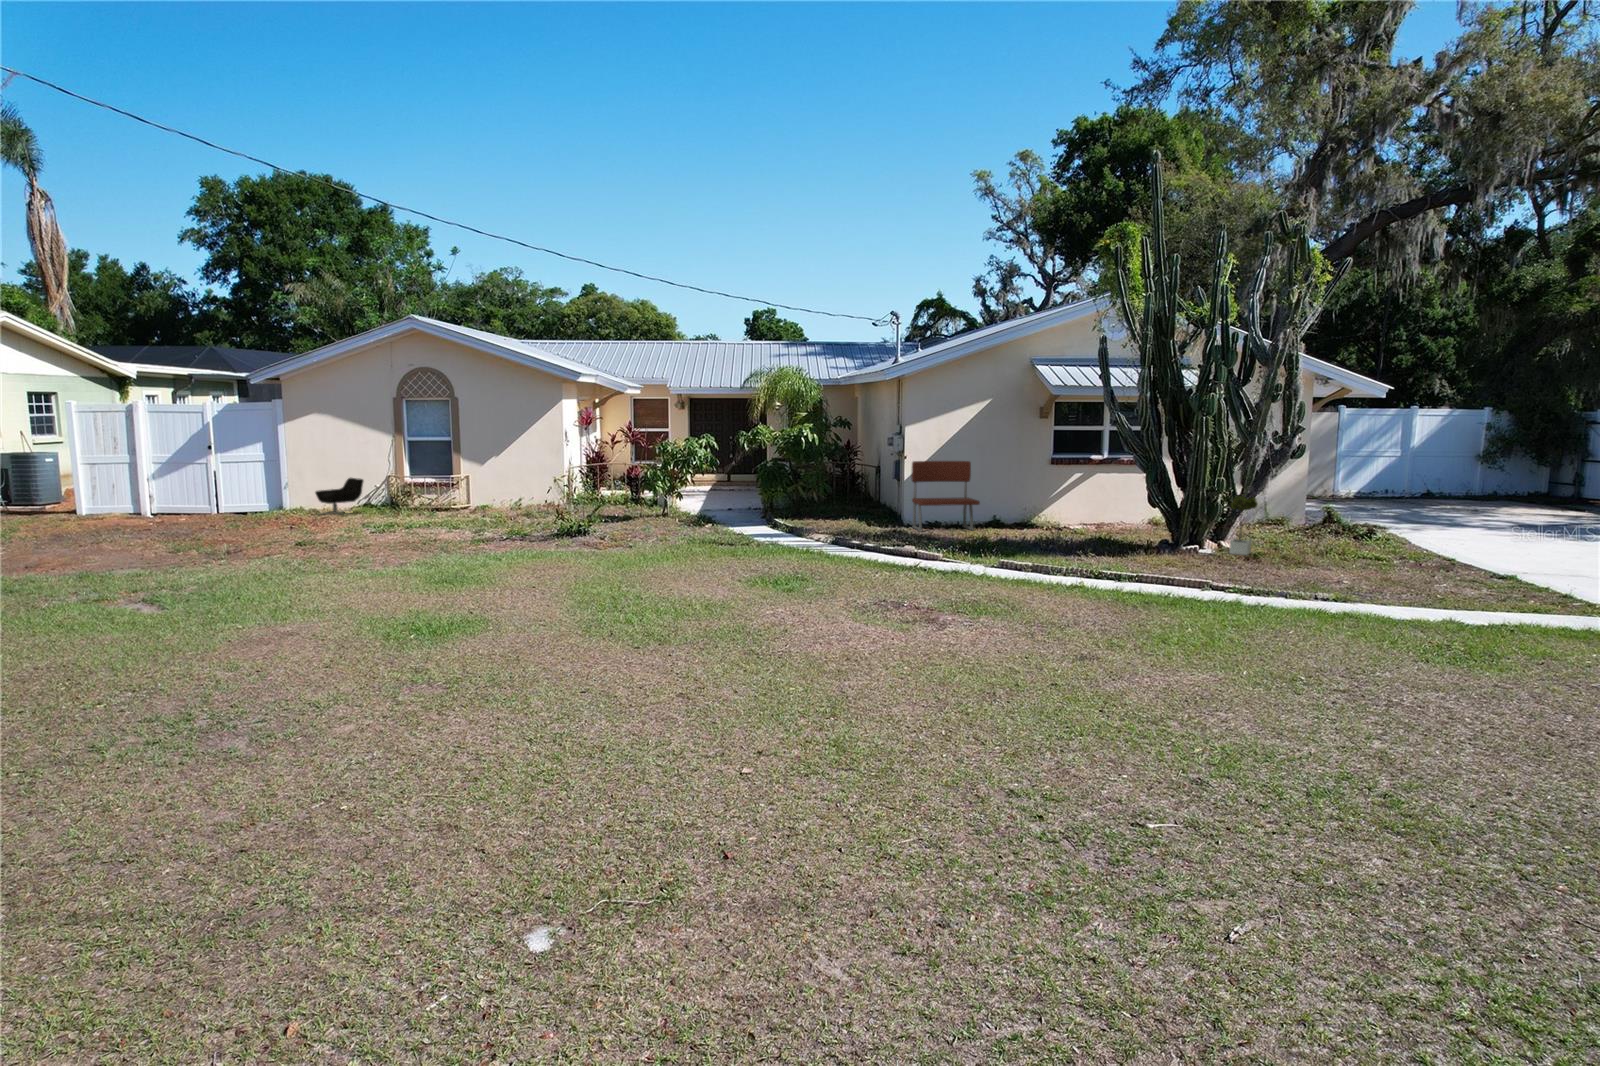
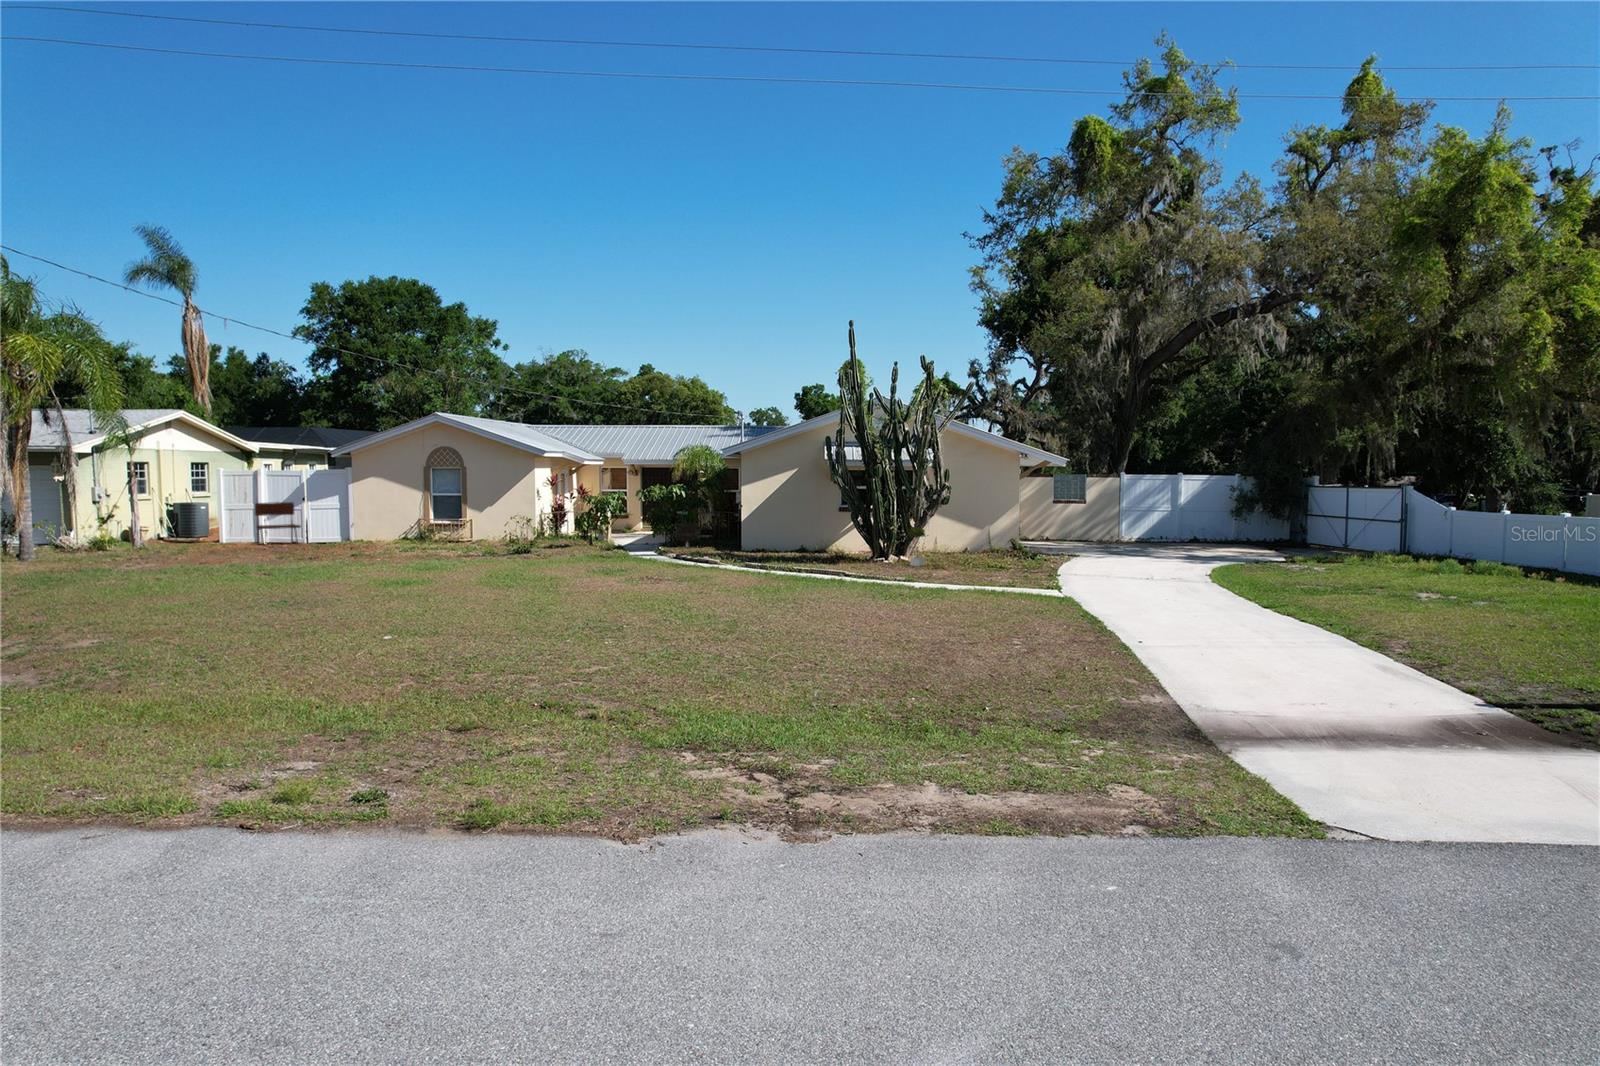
bench: present [911,461,980,531] -> present [255,502,301,545]
lounge chair: present [315,478,363,514] -> present [673,523,700,548]

